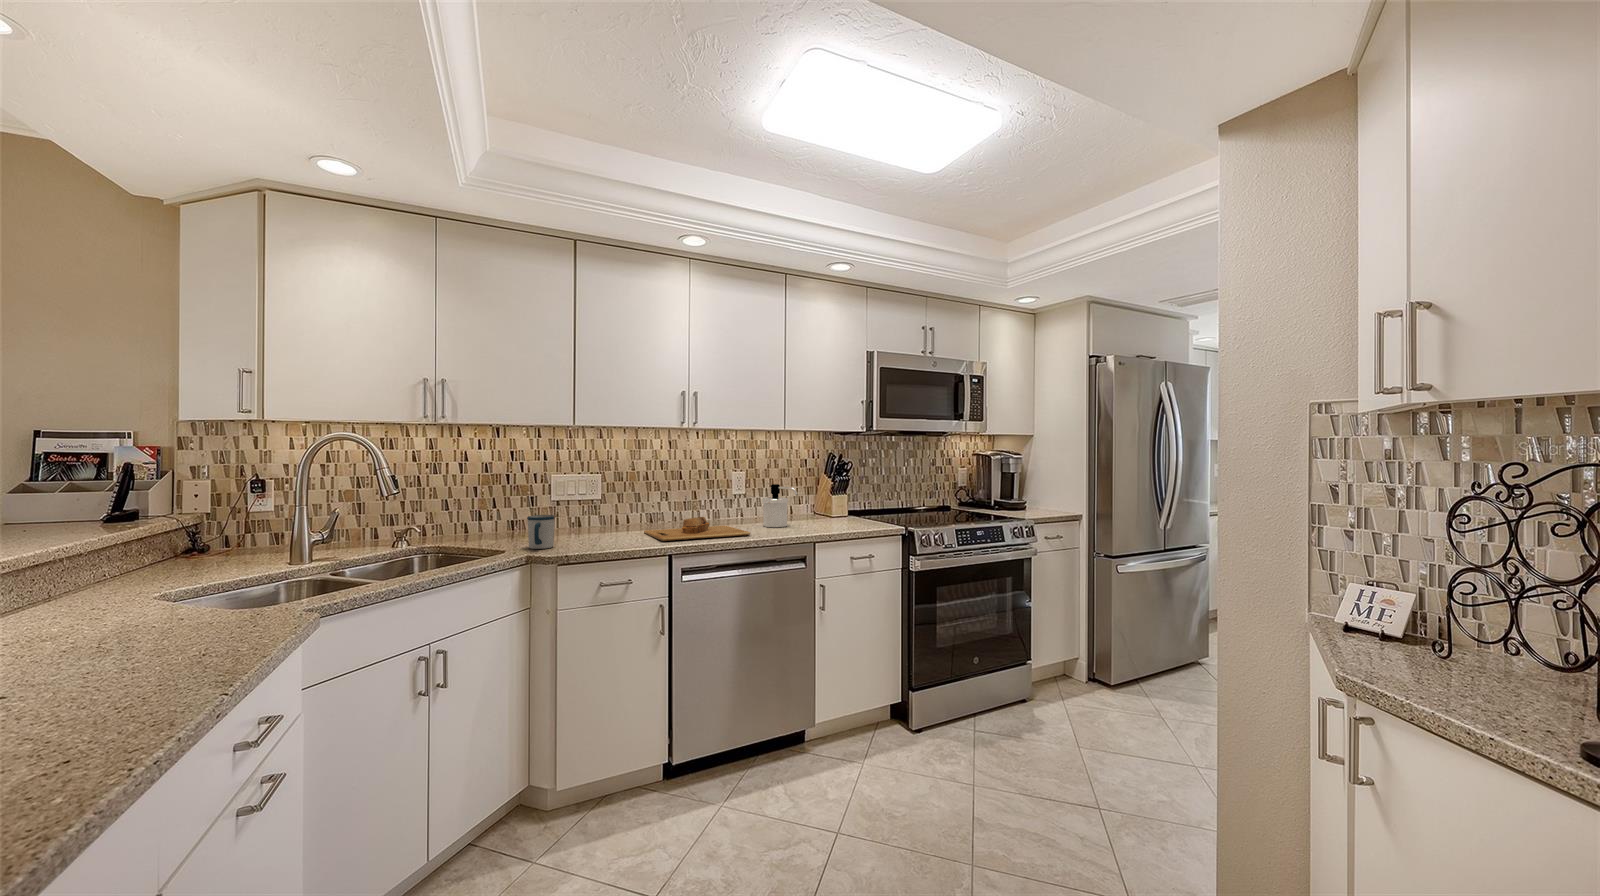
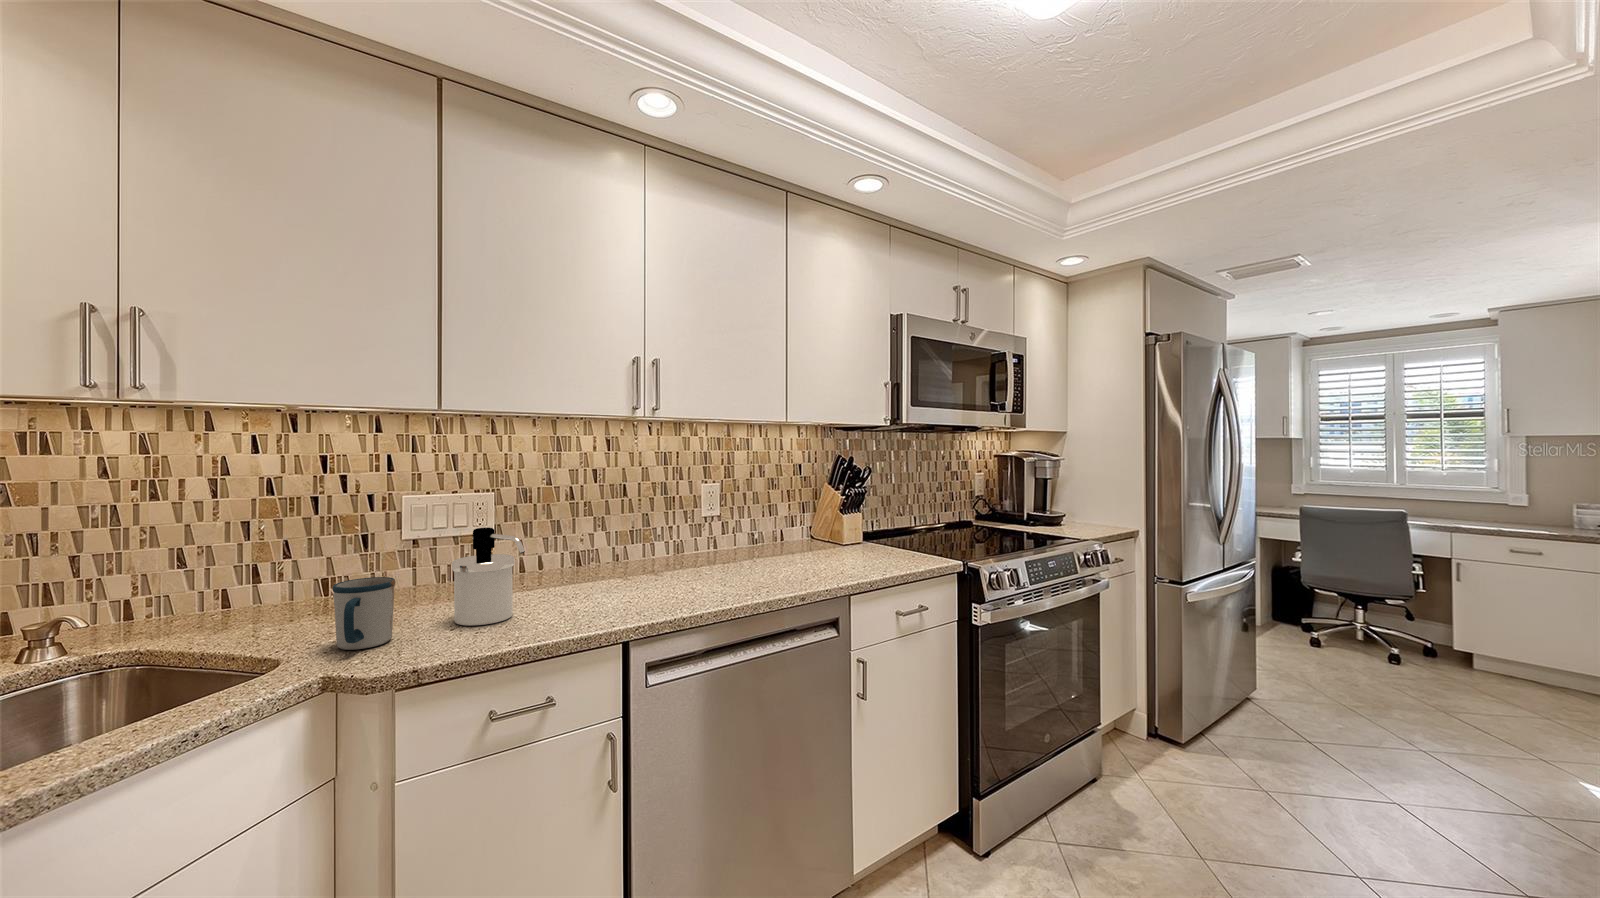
soap dispenser: present [763,484,797,527] -> present [452,527,525,626]
cutting board: present [644,517,750,541] -> none [570,559,750,612]

